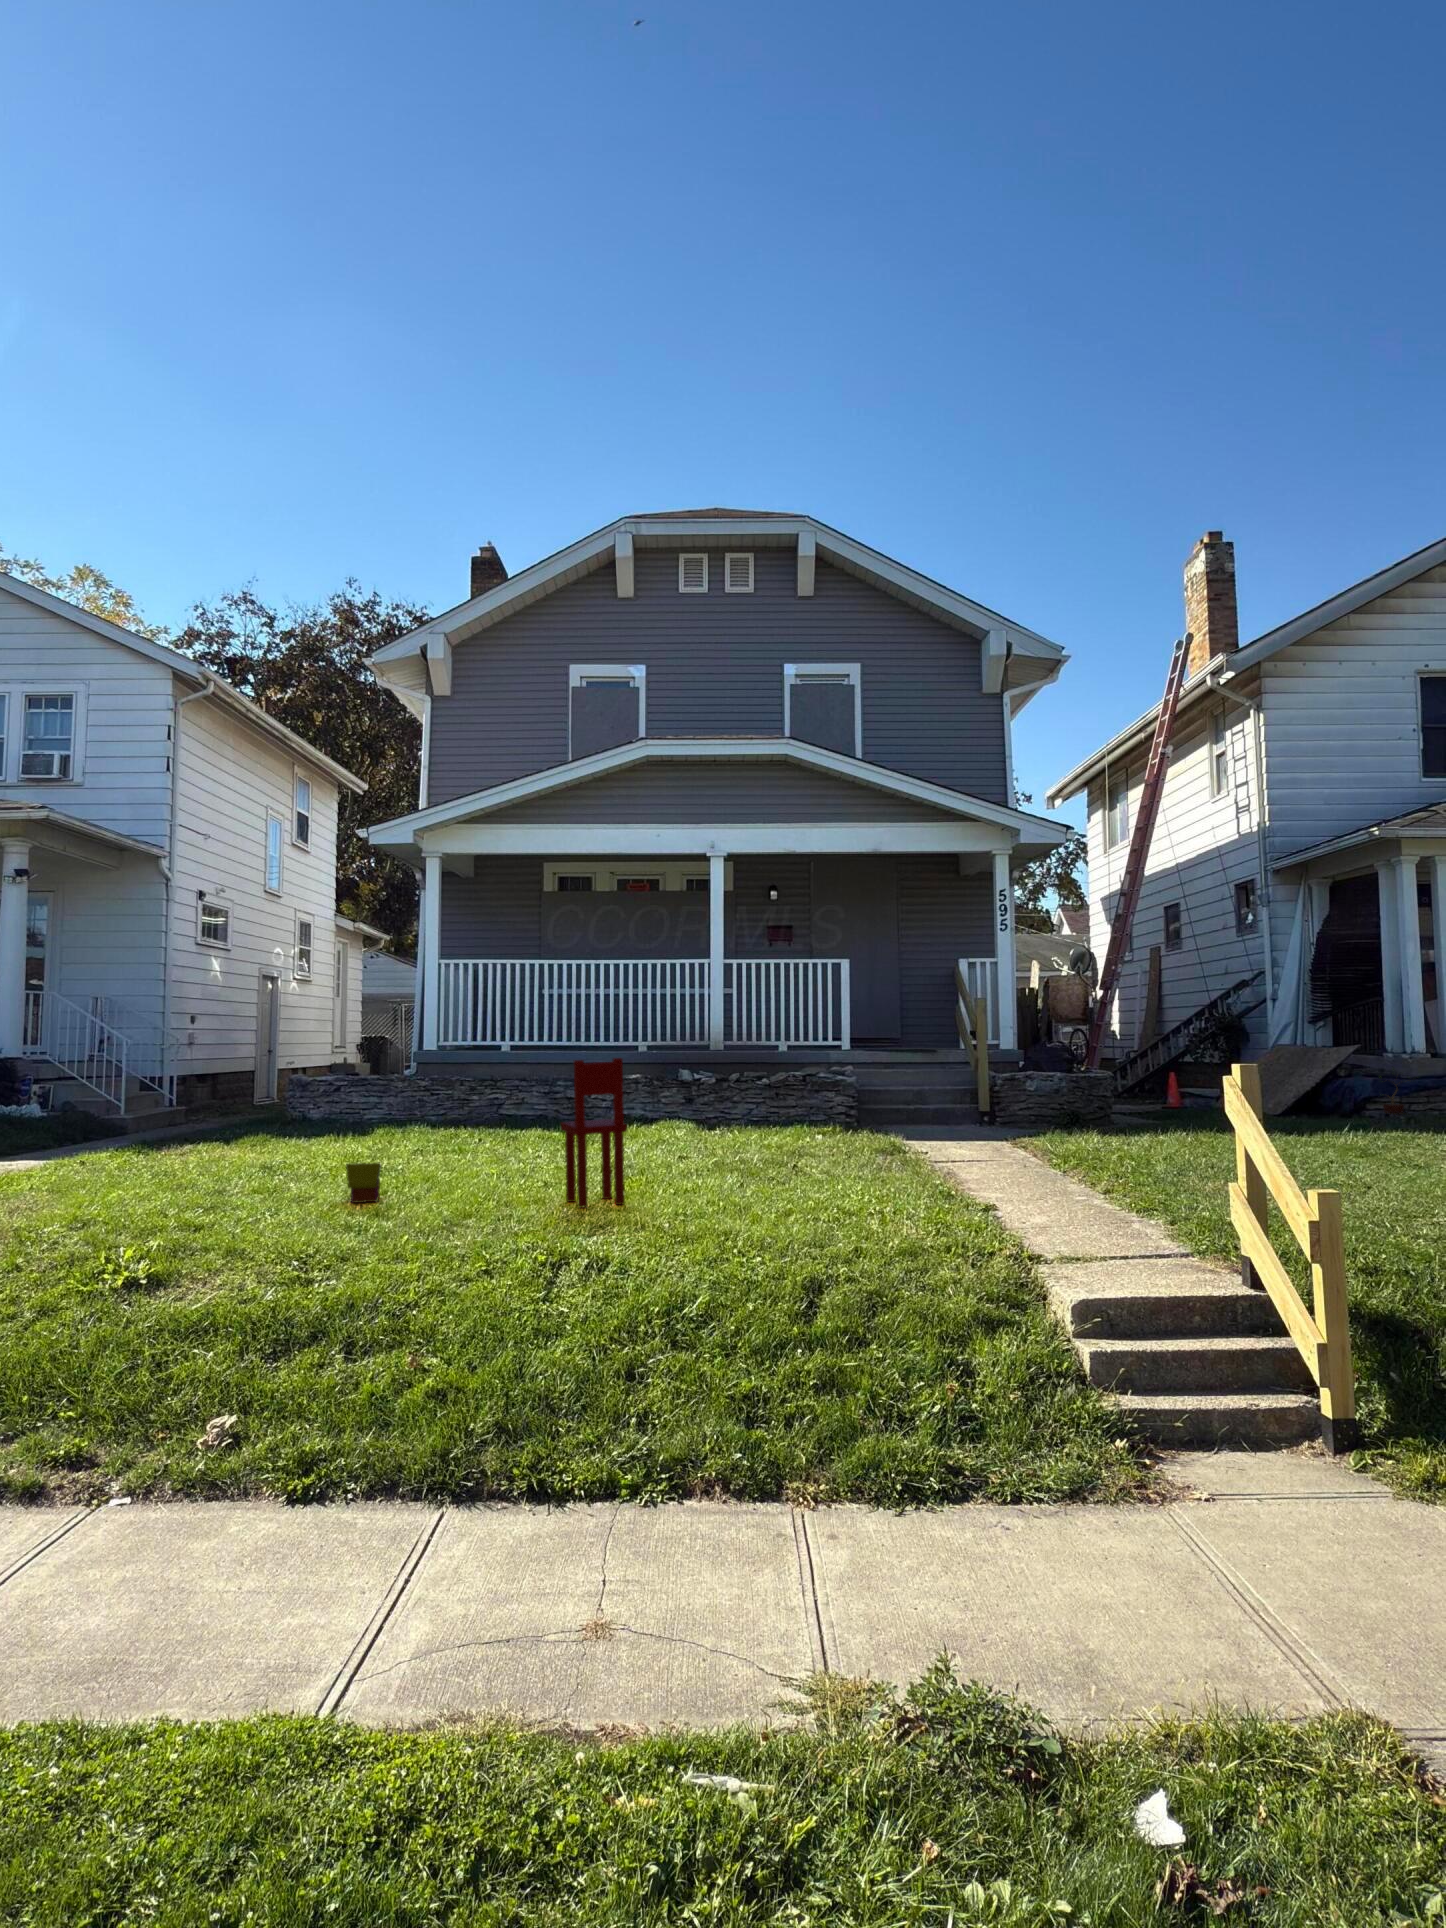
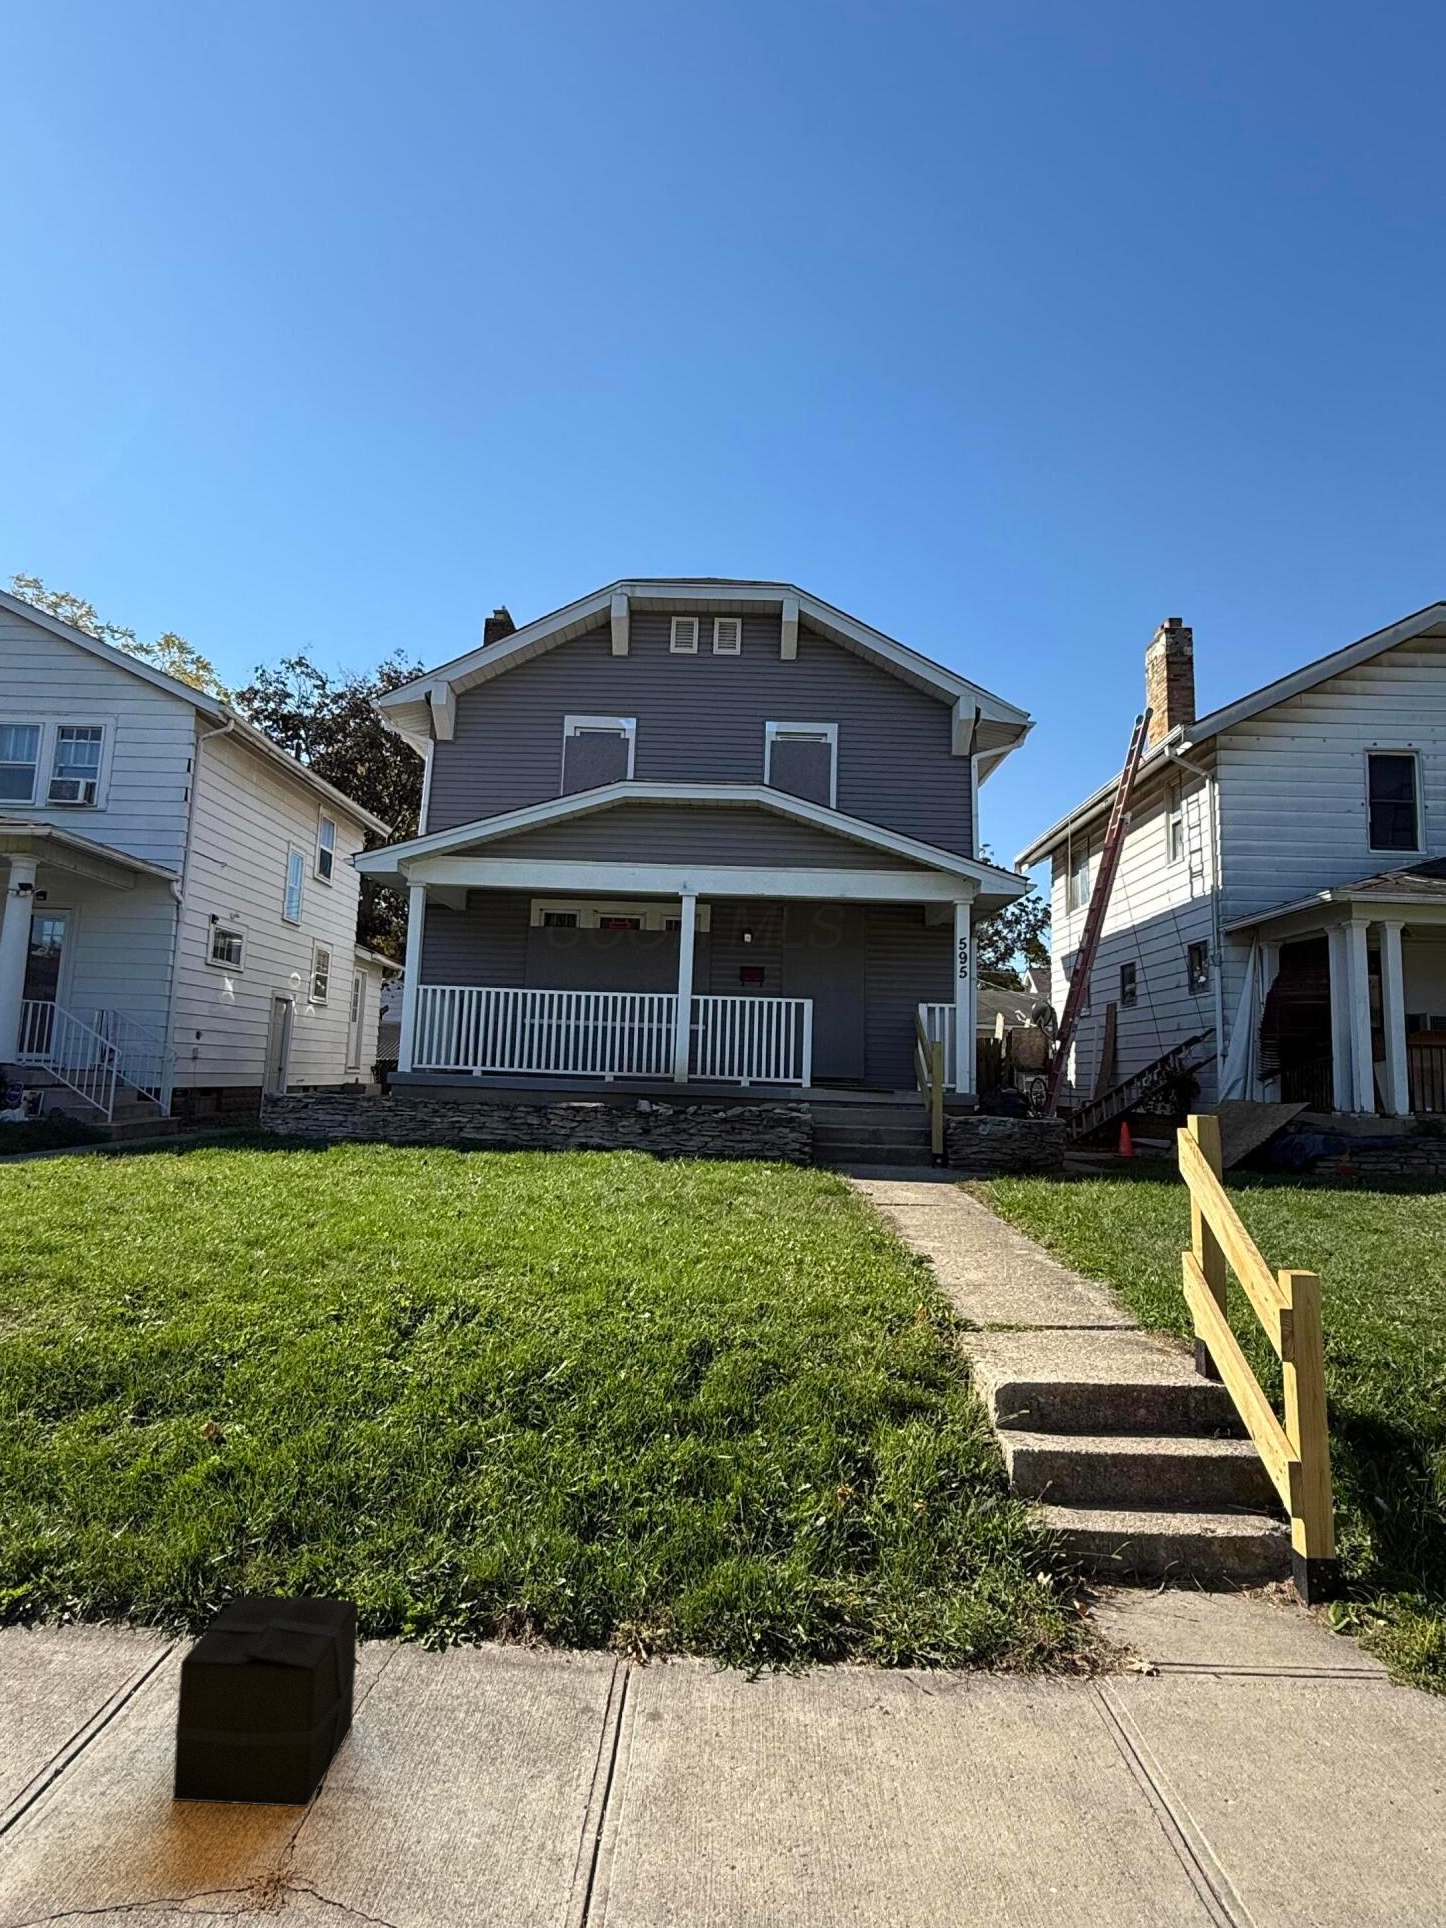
chair: present [561,1057,627,1208] -> none [467,1084,535,1245]
toy house: present [346,1163,381,1203] -> none [239,1186,279,1229]
cardboard box: none [489,1460,603,1599] -> present [173,1596,358,1807]

